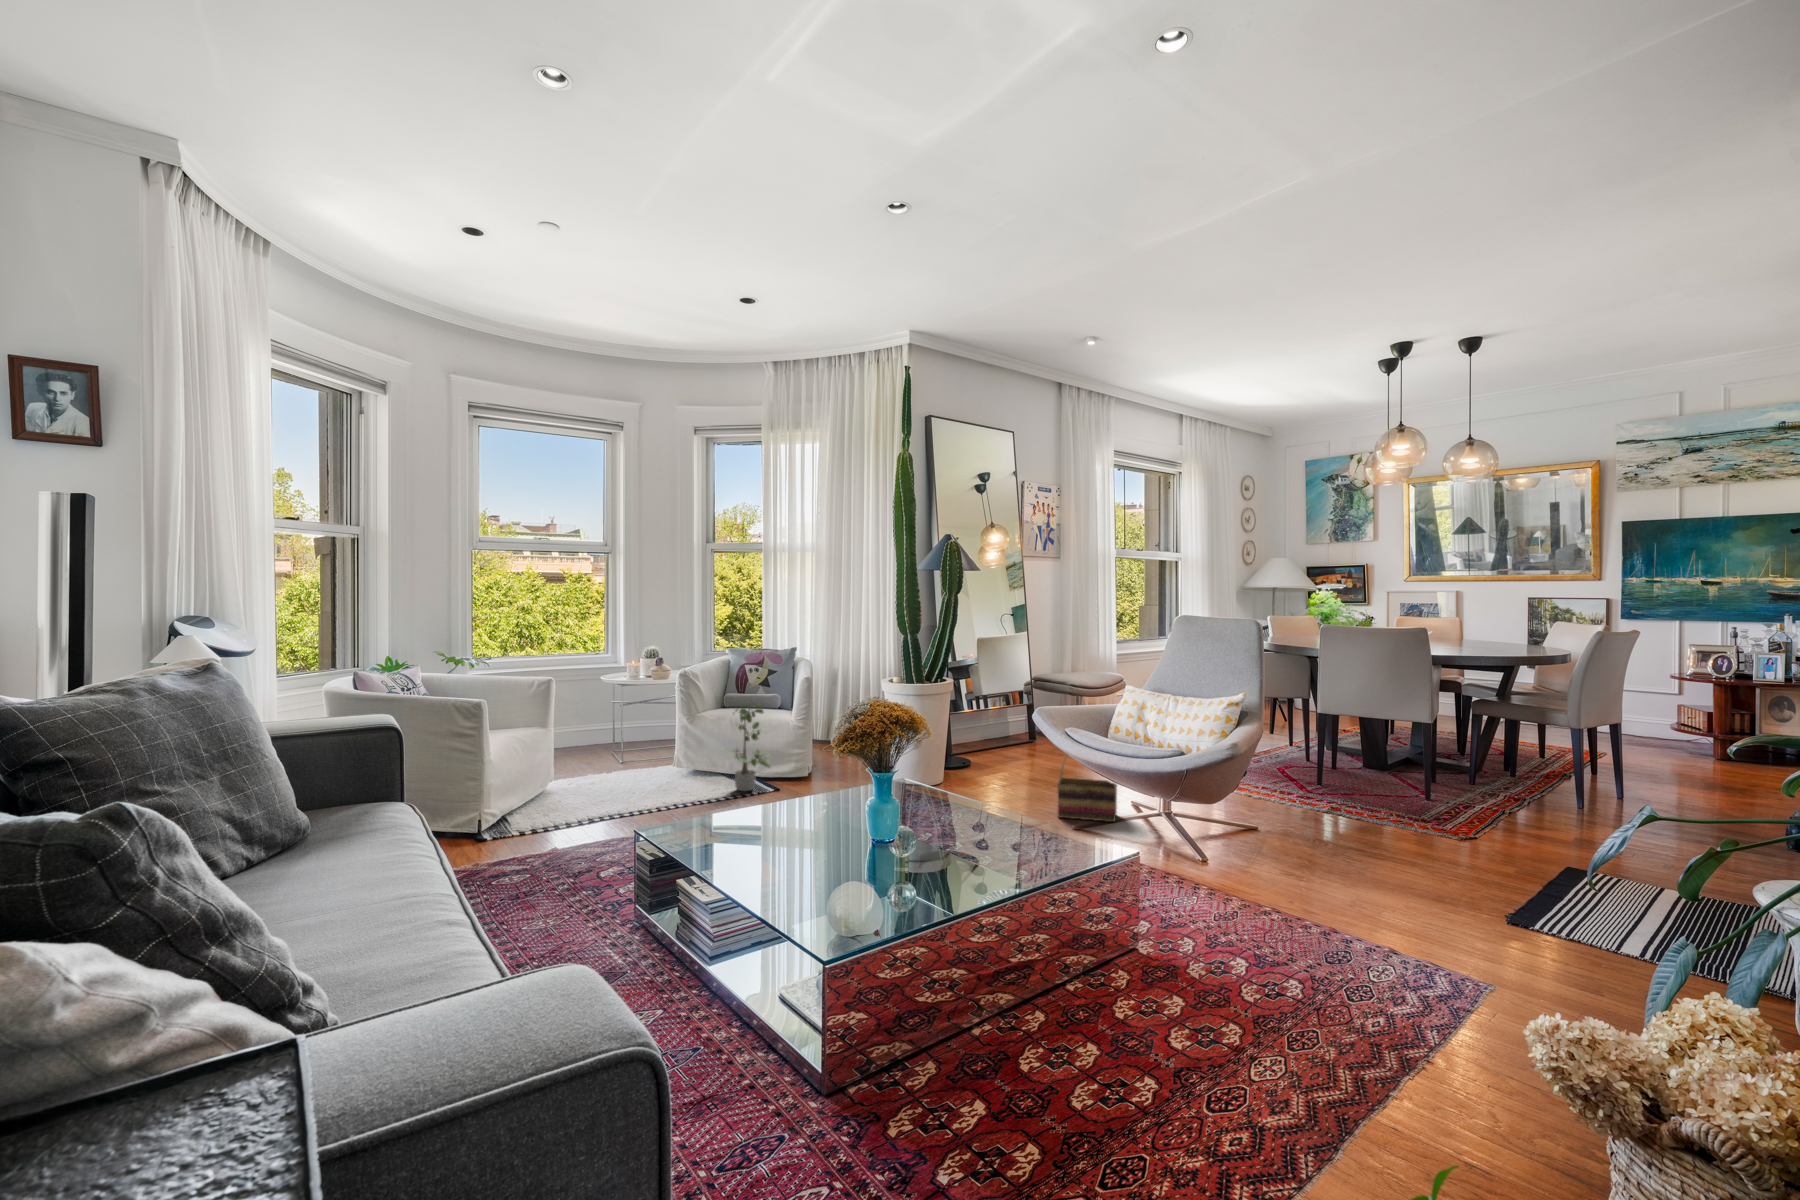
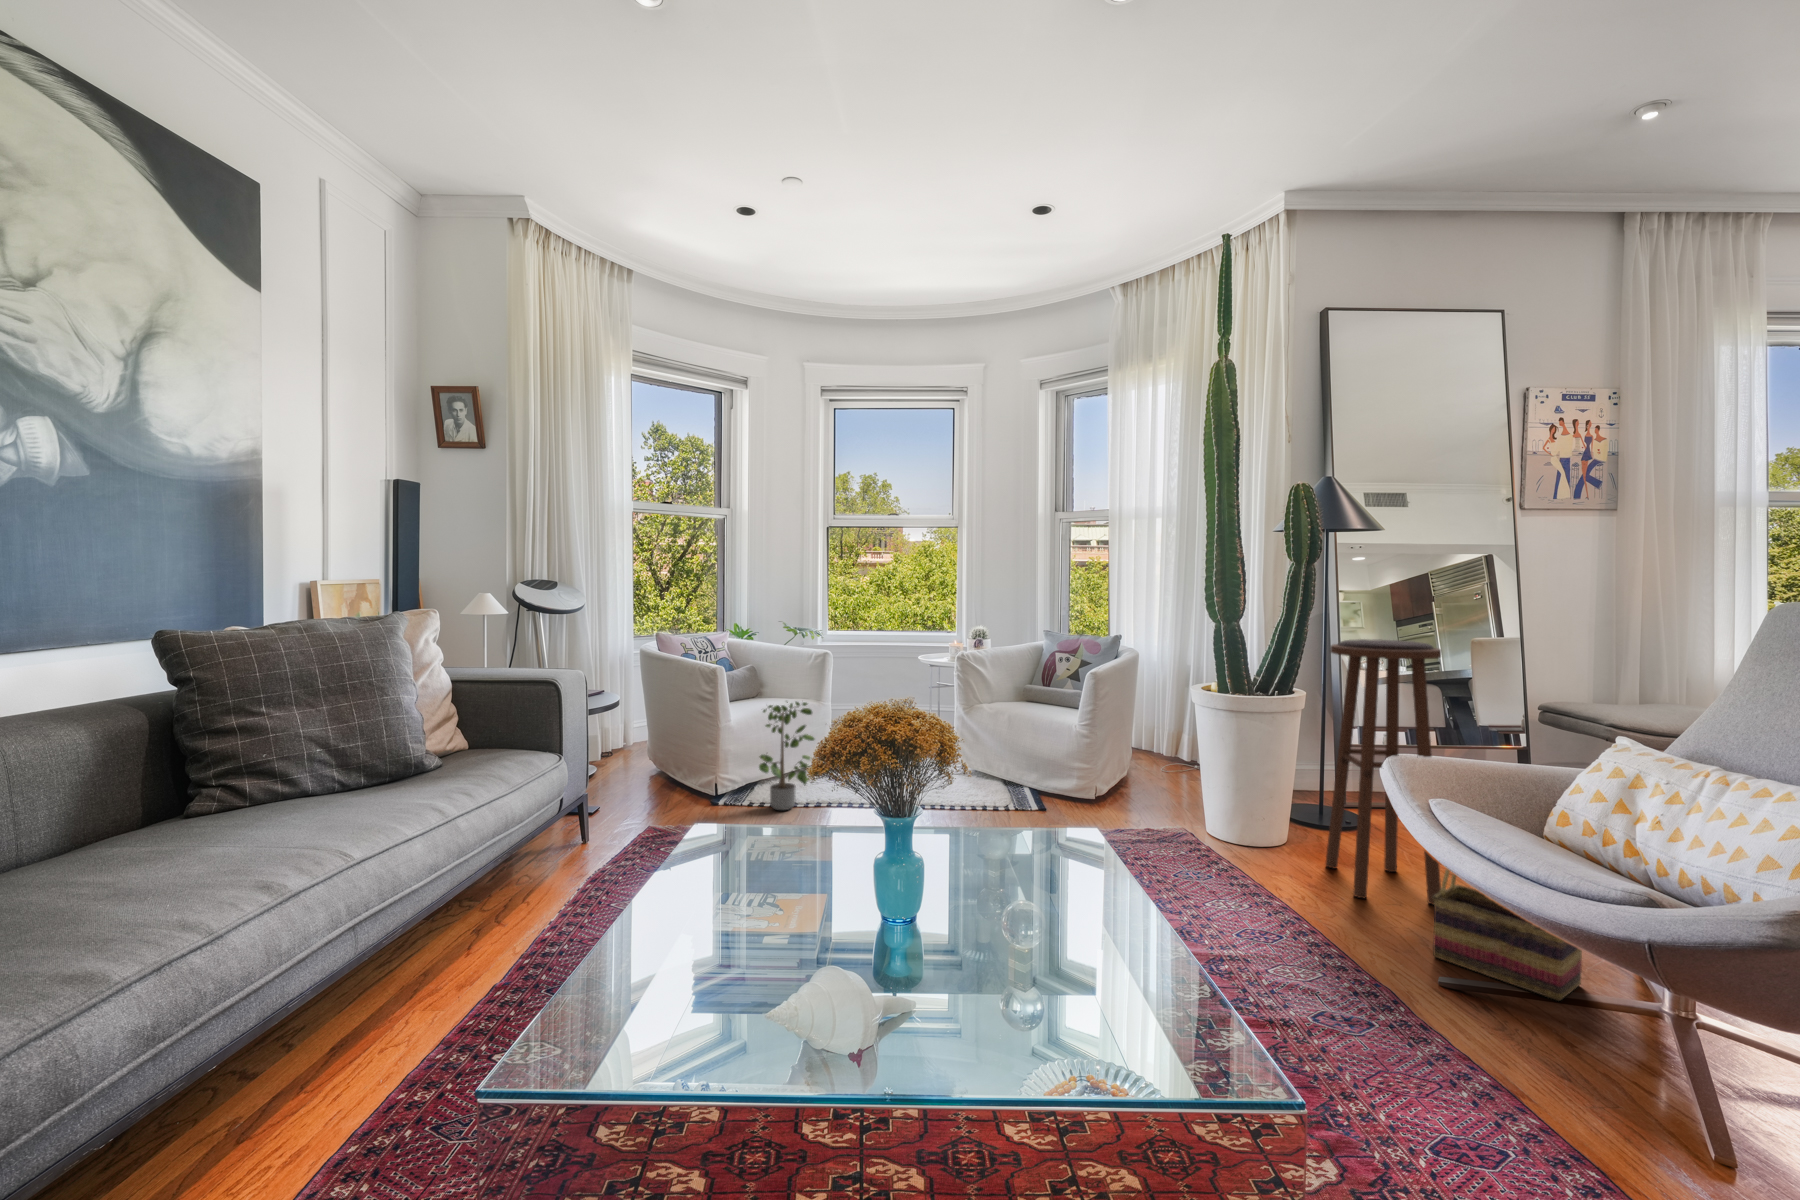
stool: none [974,644,1041,800] -> present [1325,639,1441,905]
potted plant: present [726,704,770,791] -> present [759,702,814,810]

